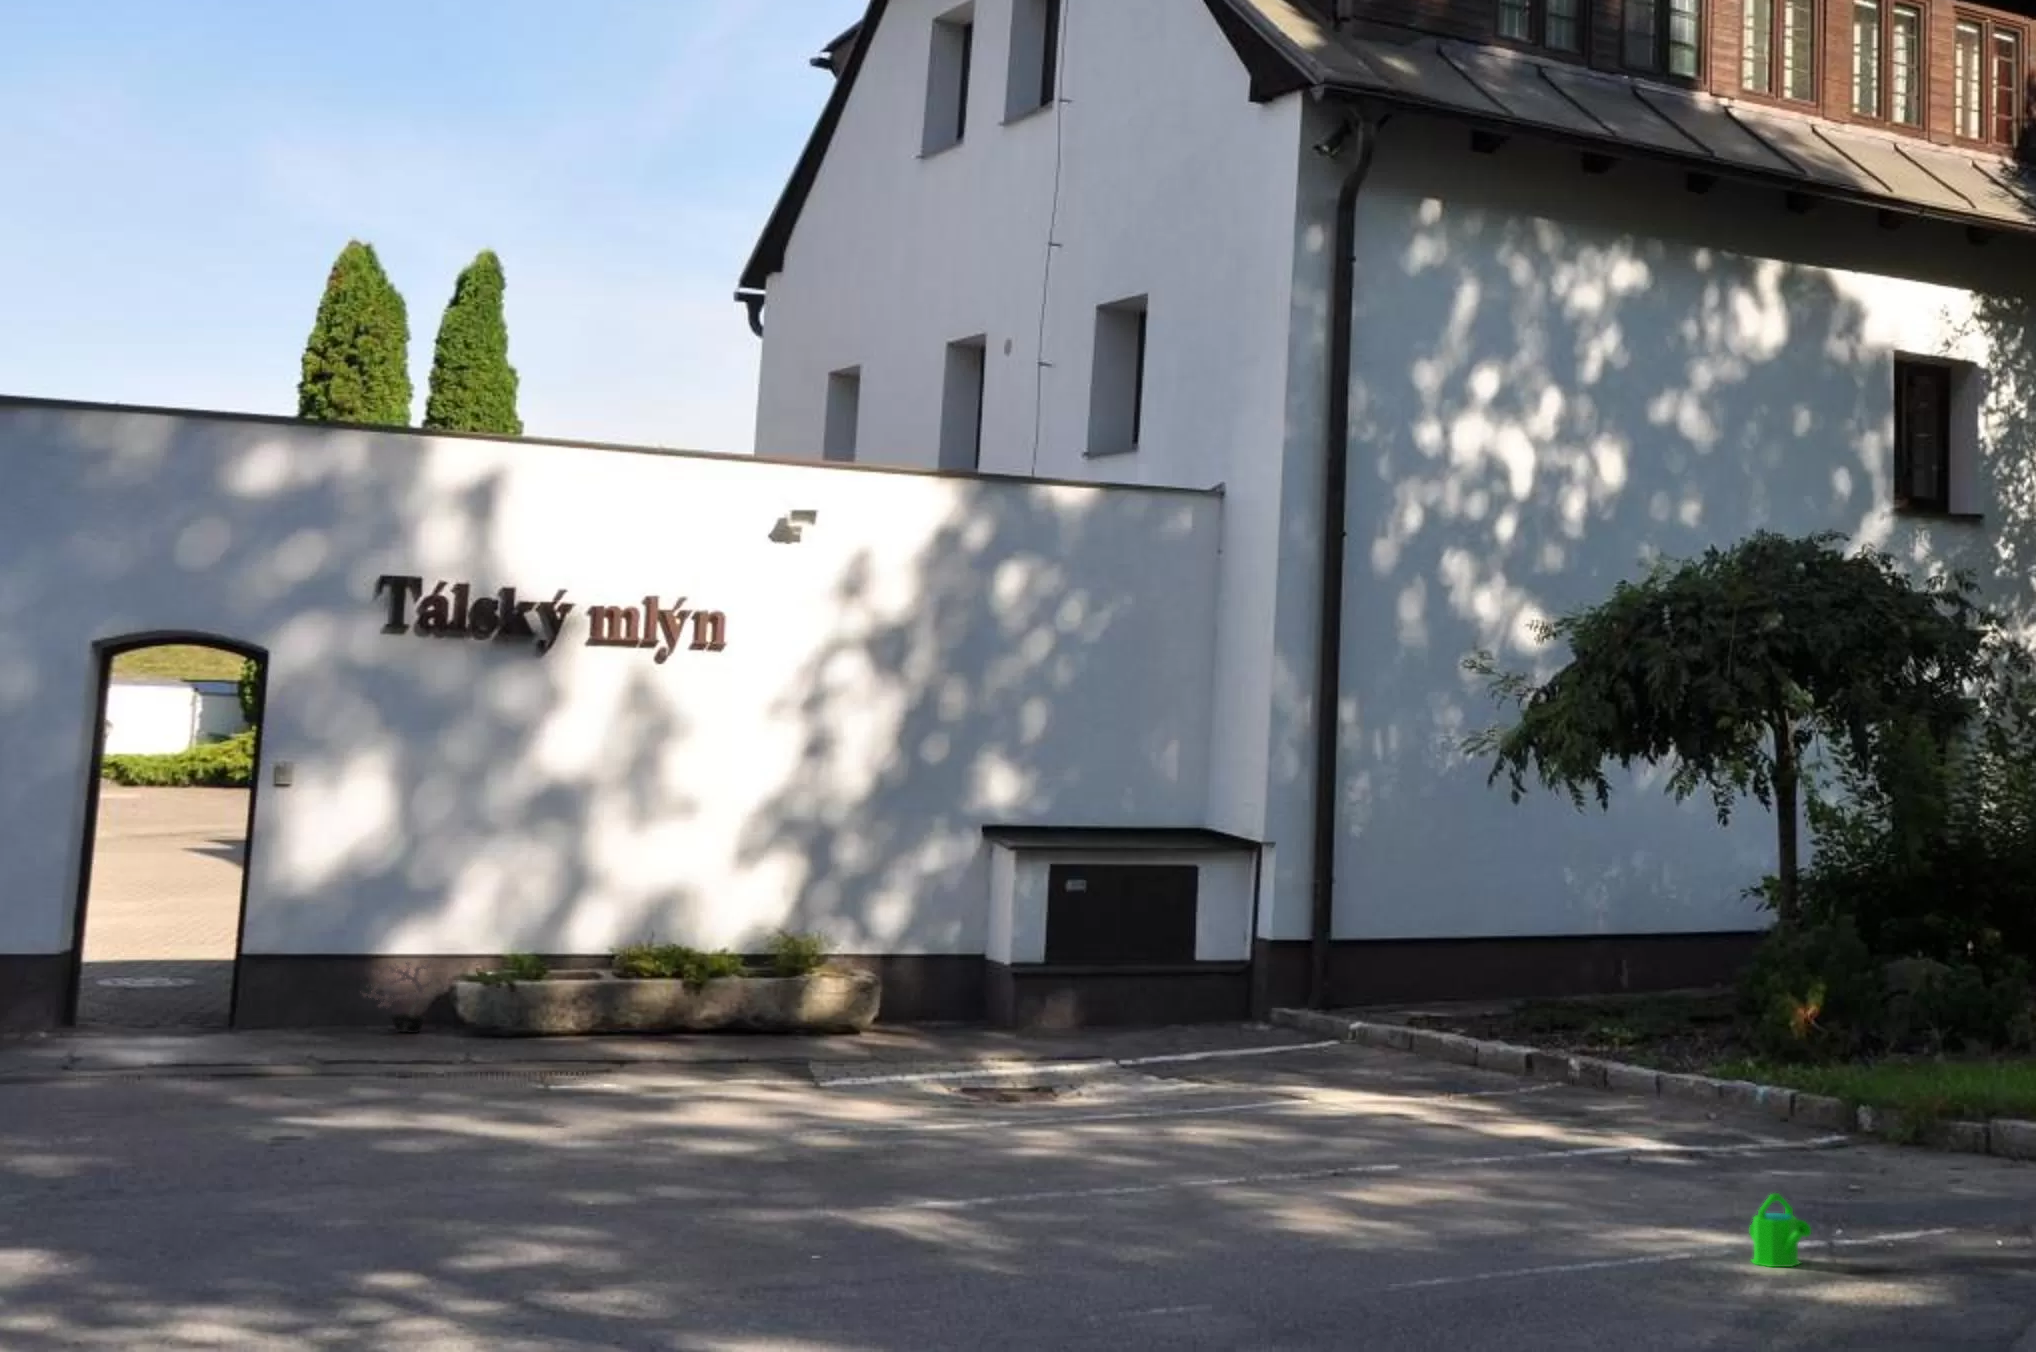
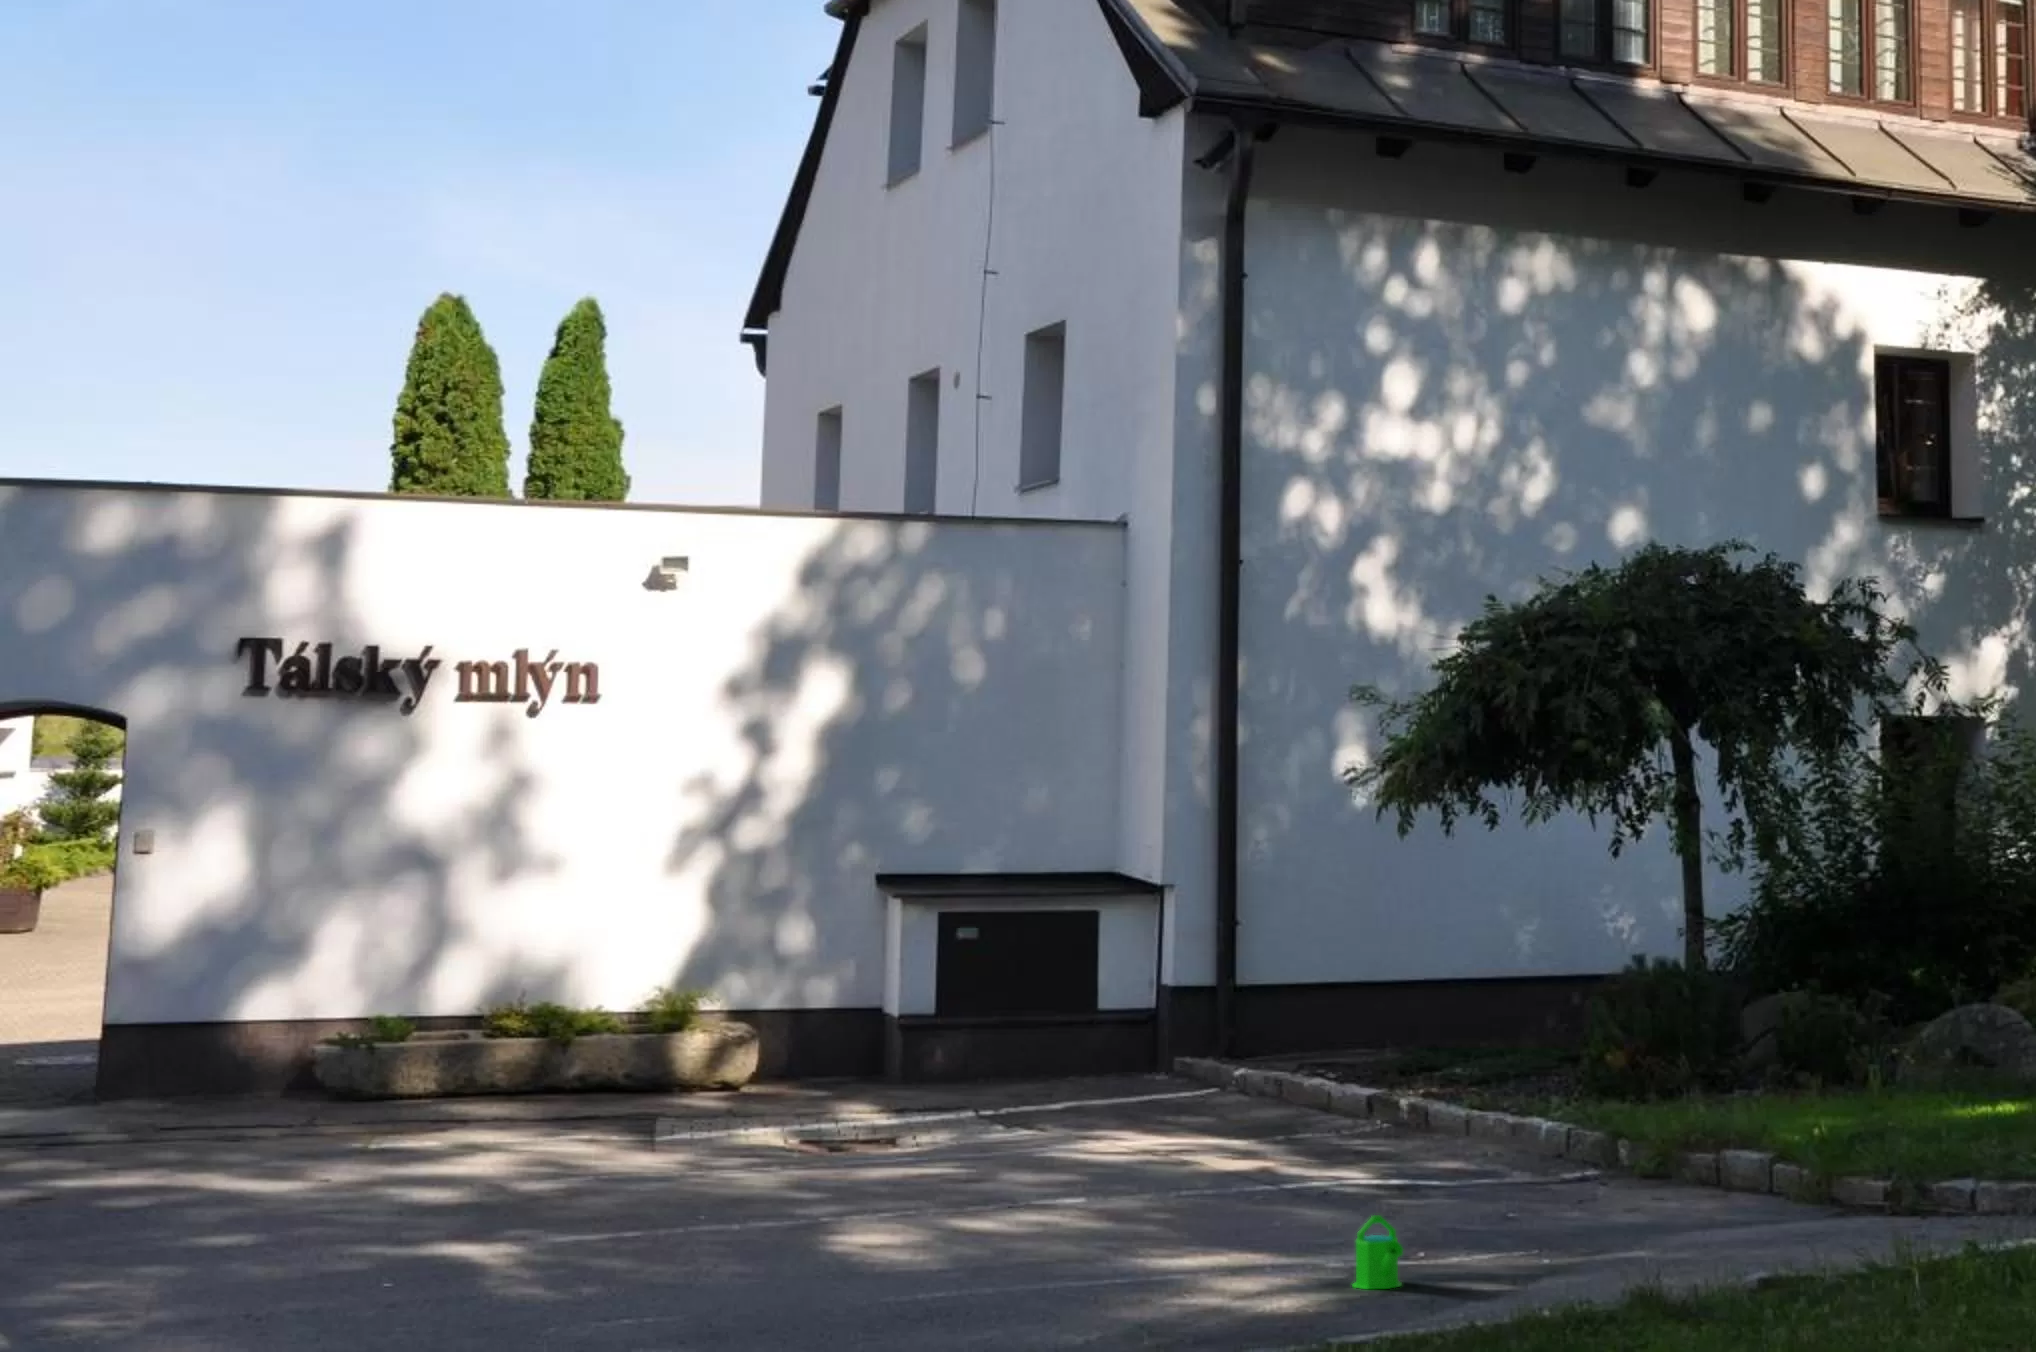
potted plant: present [362,958,432,1033] -> none [225,1015,305,1092]

